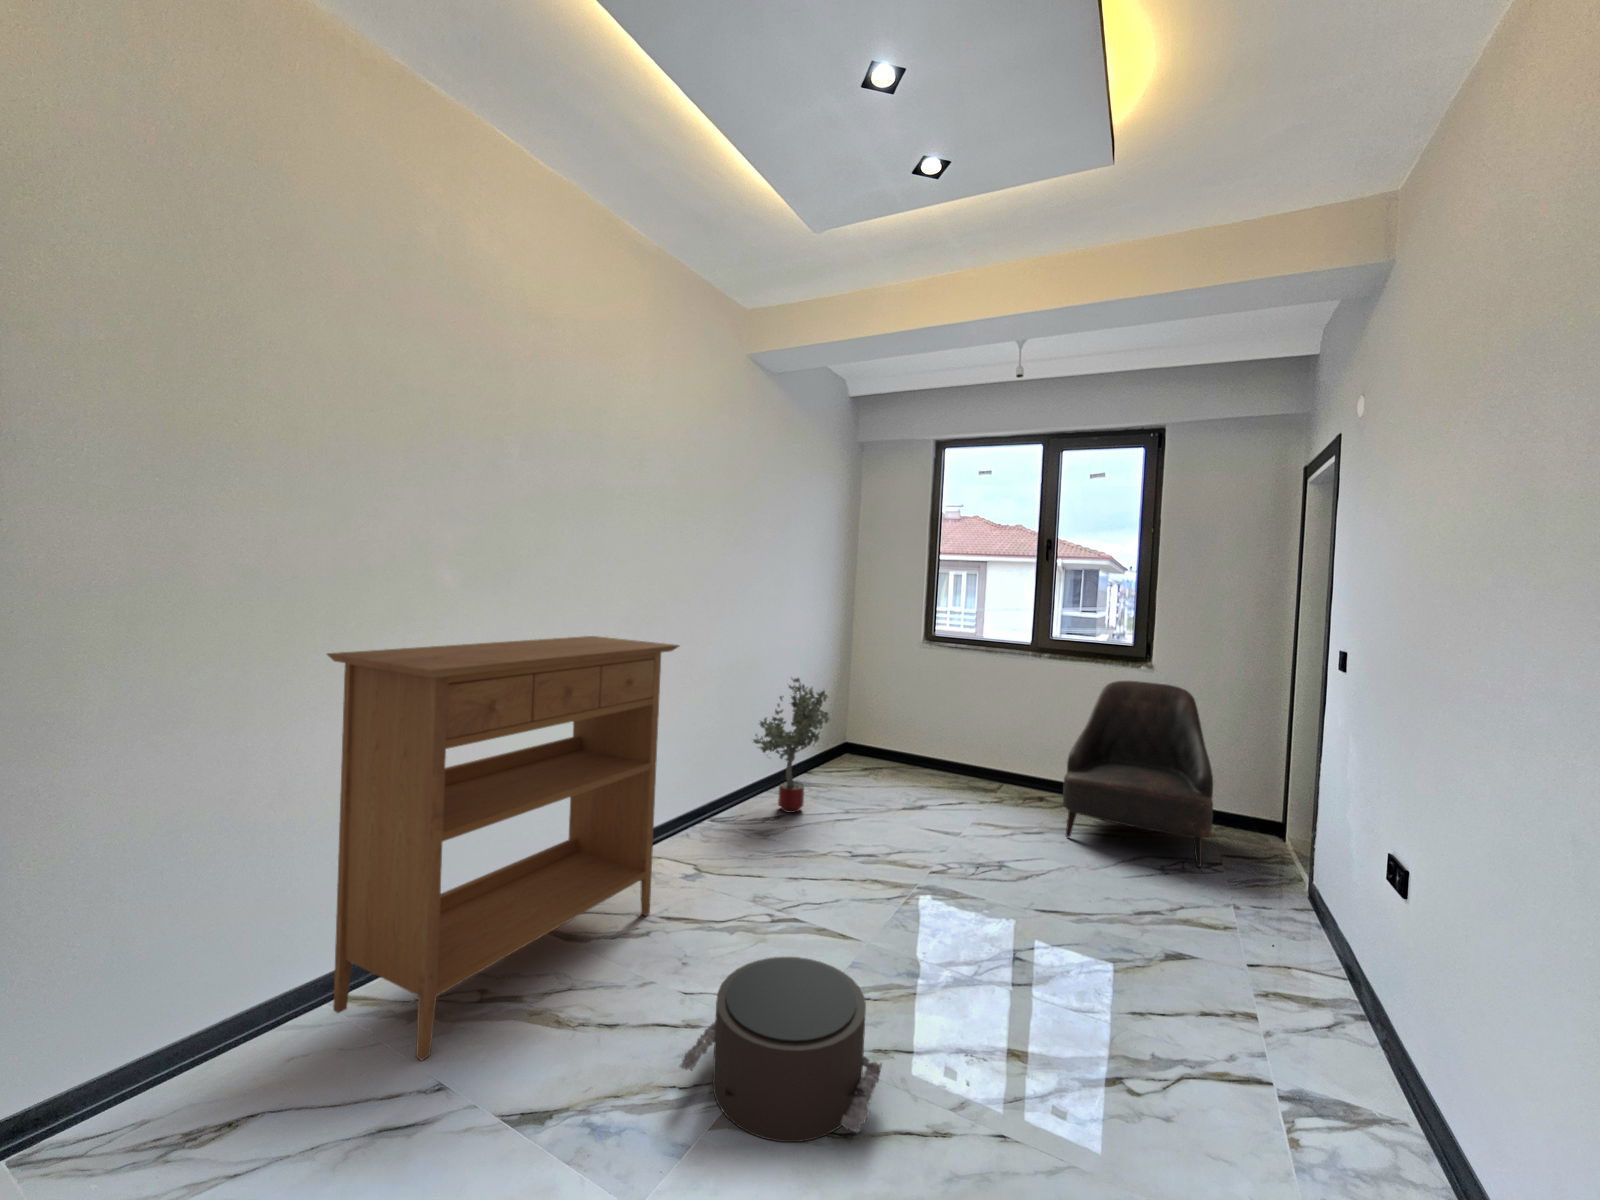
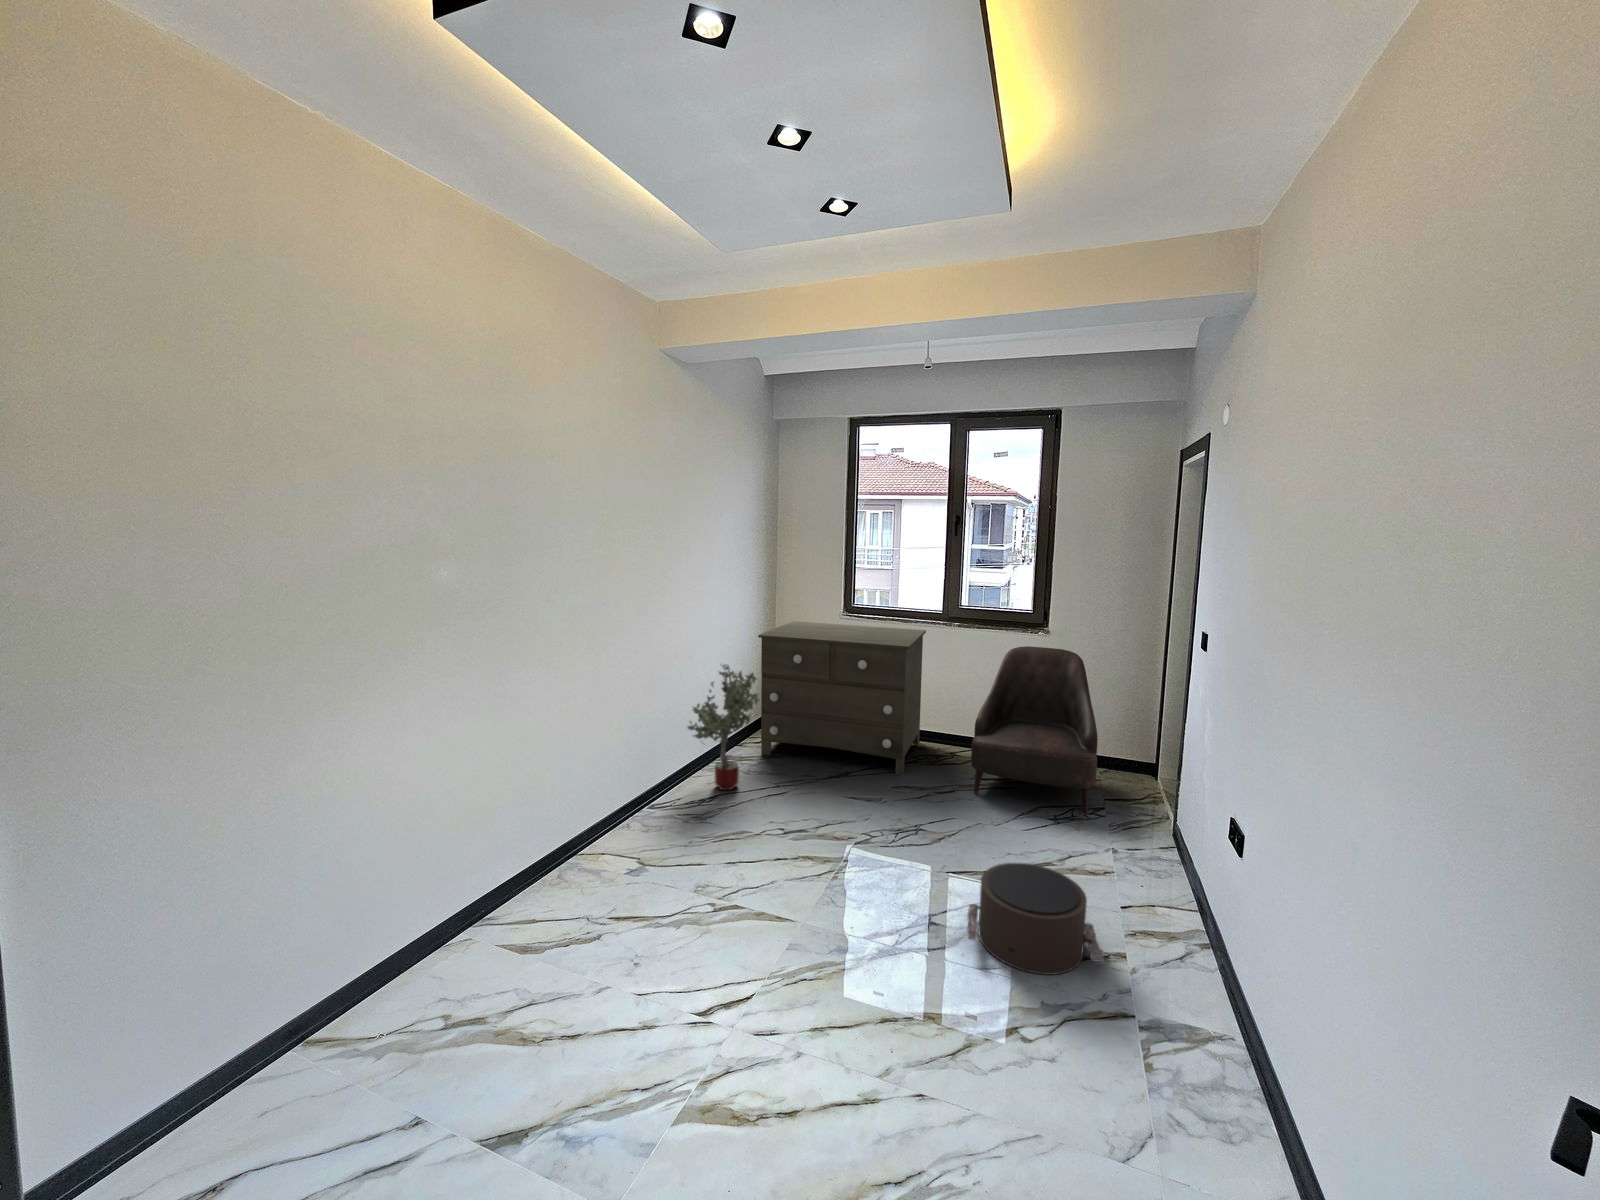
console table: present [327,636,679,1060] -> none [251,658,612,1096]
dresser: none [829,647,1013,813] -> present [758,621,926,774]
pouf: present [680,957,882,1142] -> present [967,863,1104,975]

